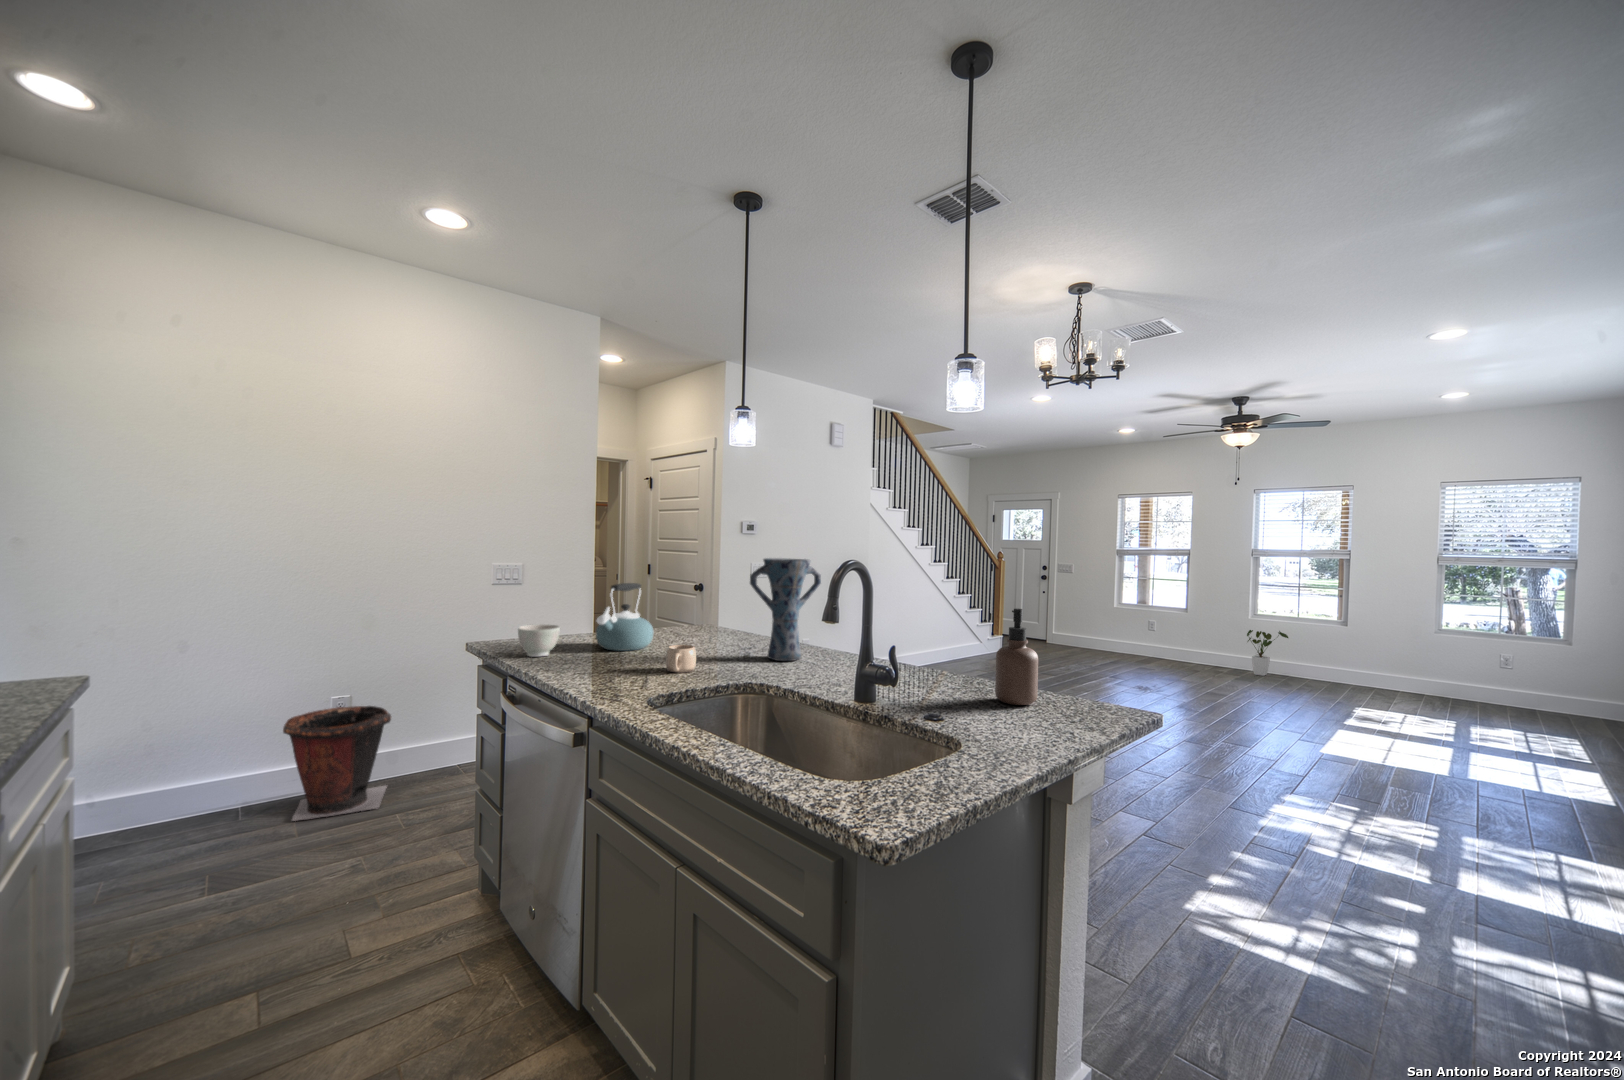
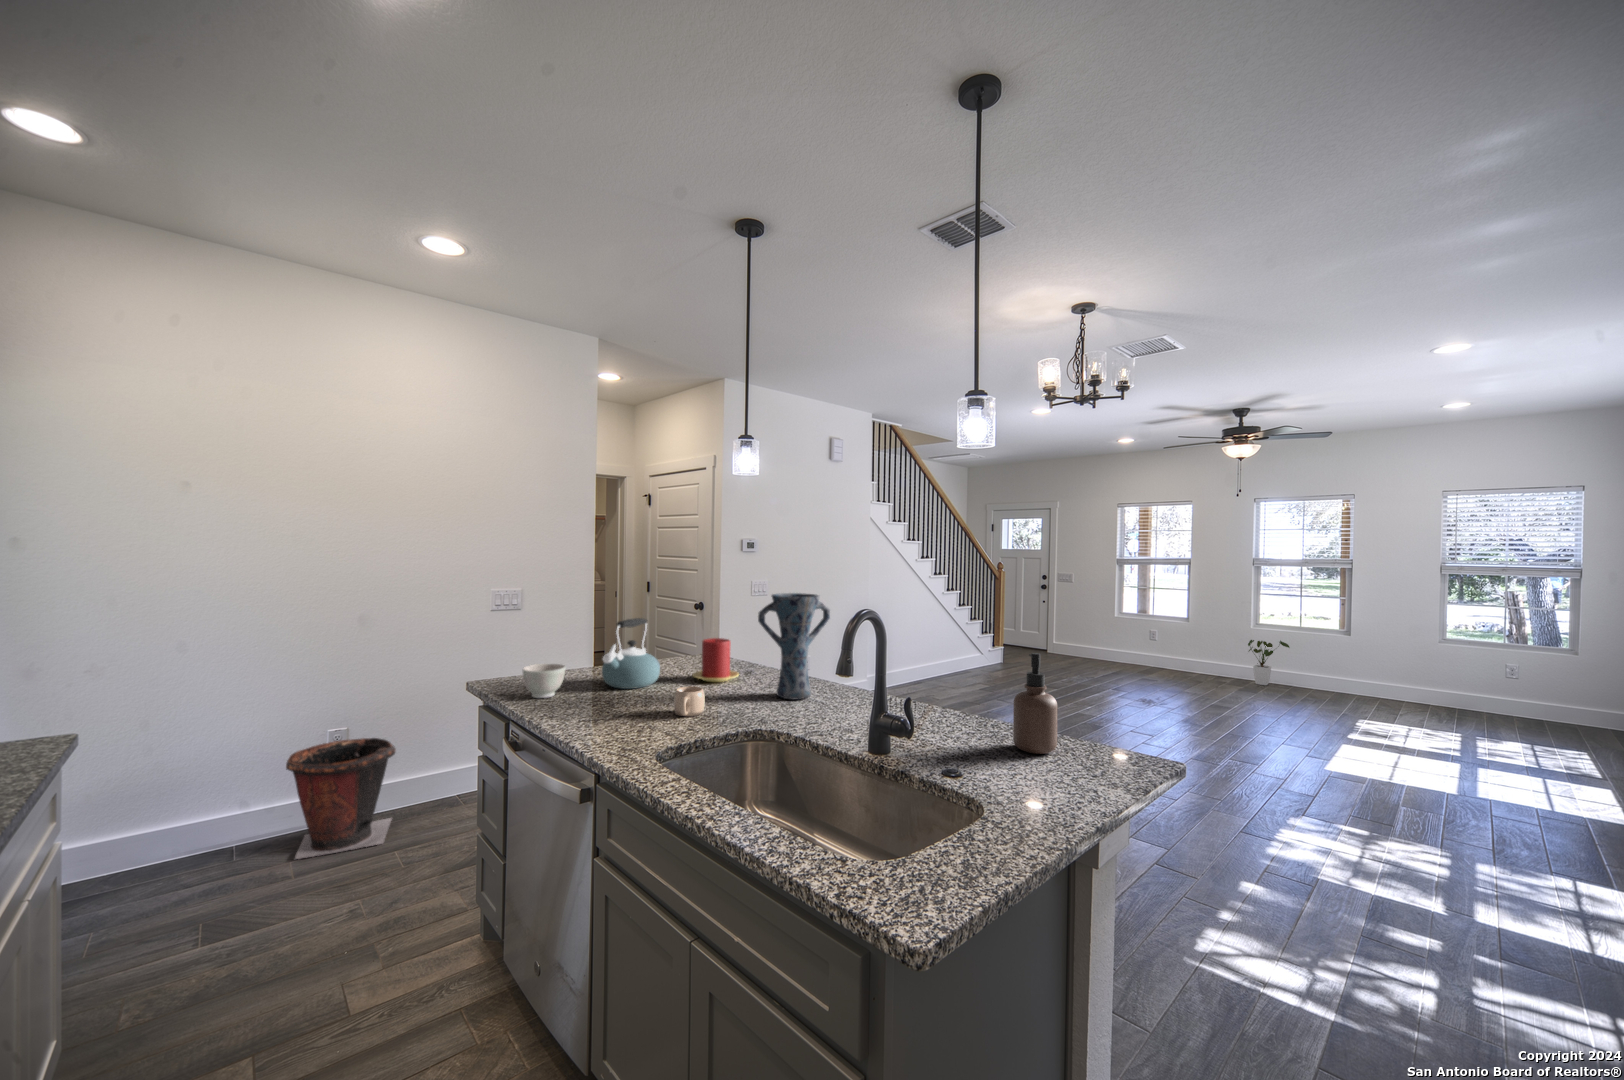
candle: none [685,605,731,647] -> present [692,638,739,682]

